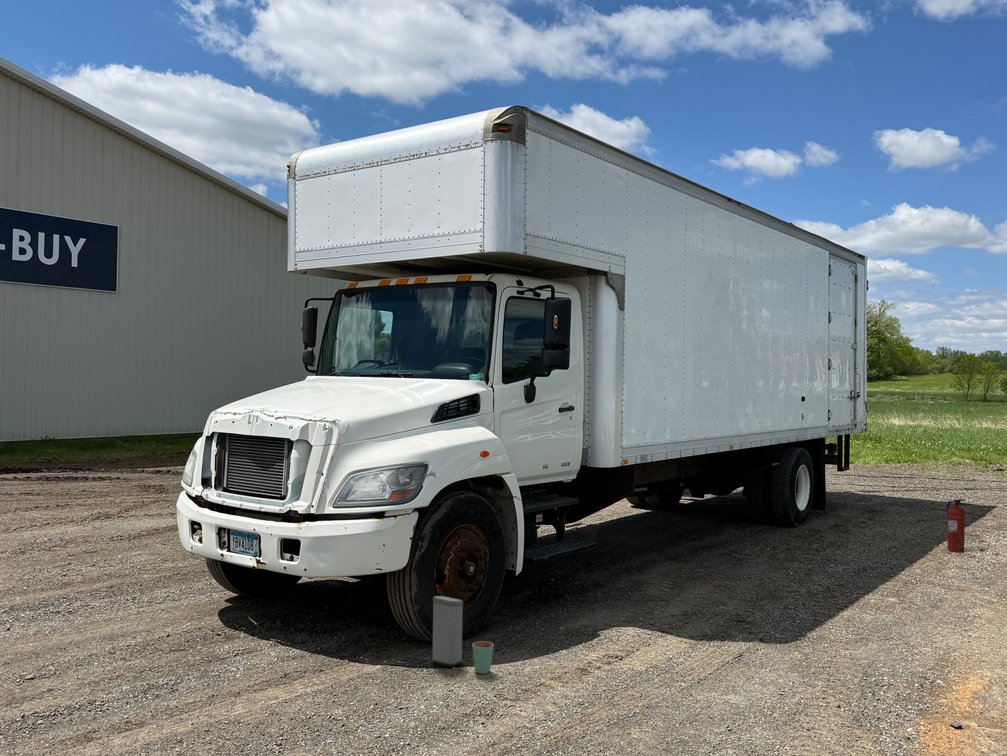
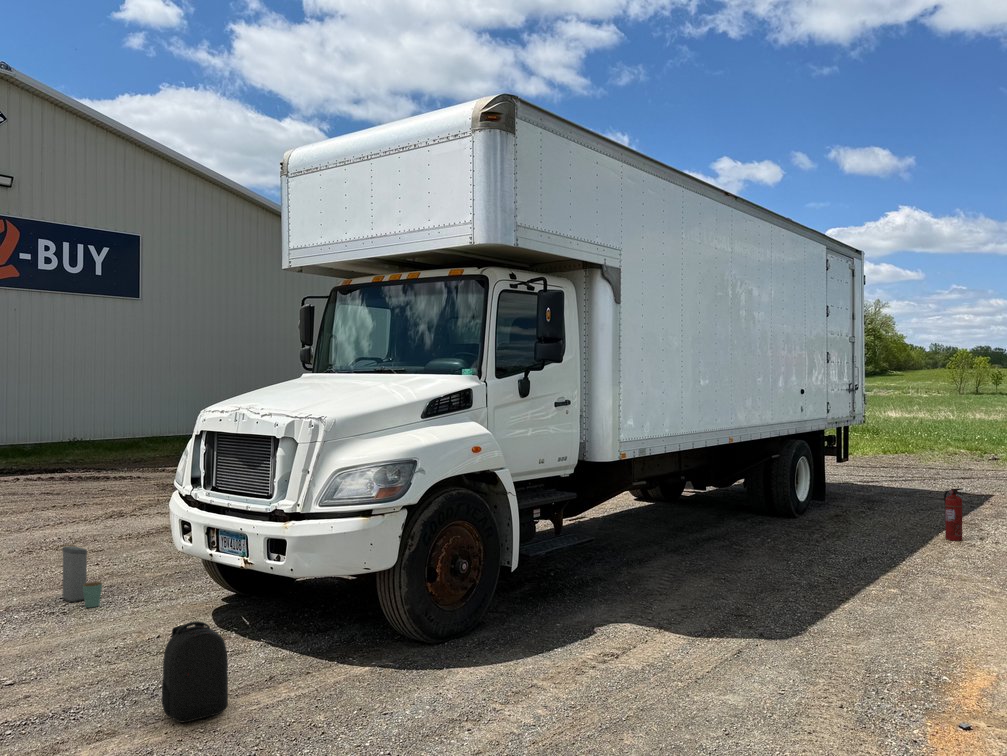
trash can: present [432,596,494,674] -> present [62,546,102,607]
backpack: none [186,618,249,713] -> present [162,621,228,722]

